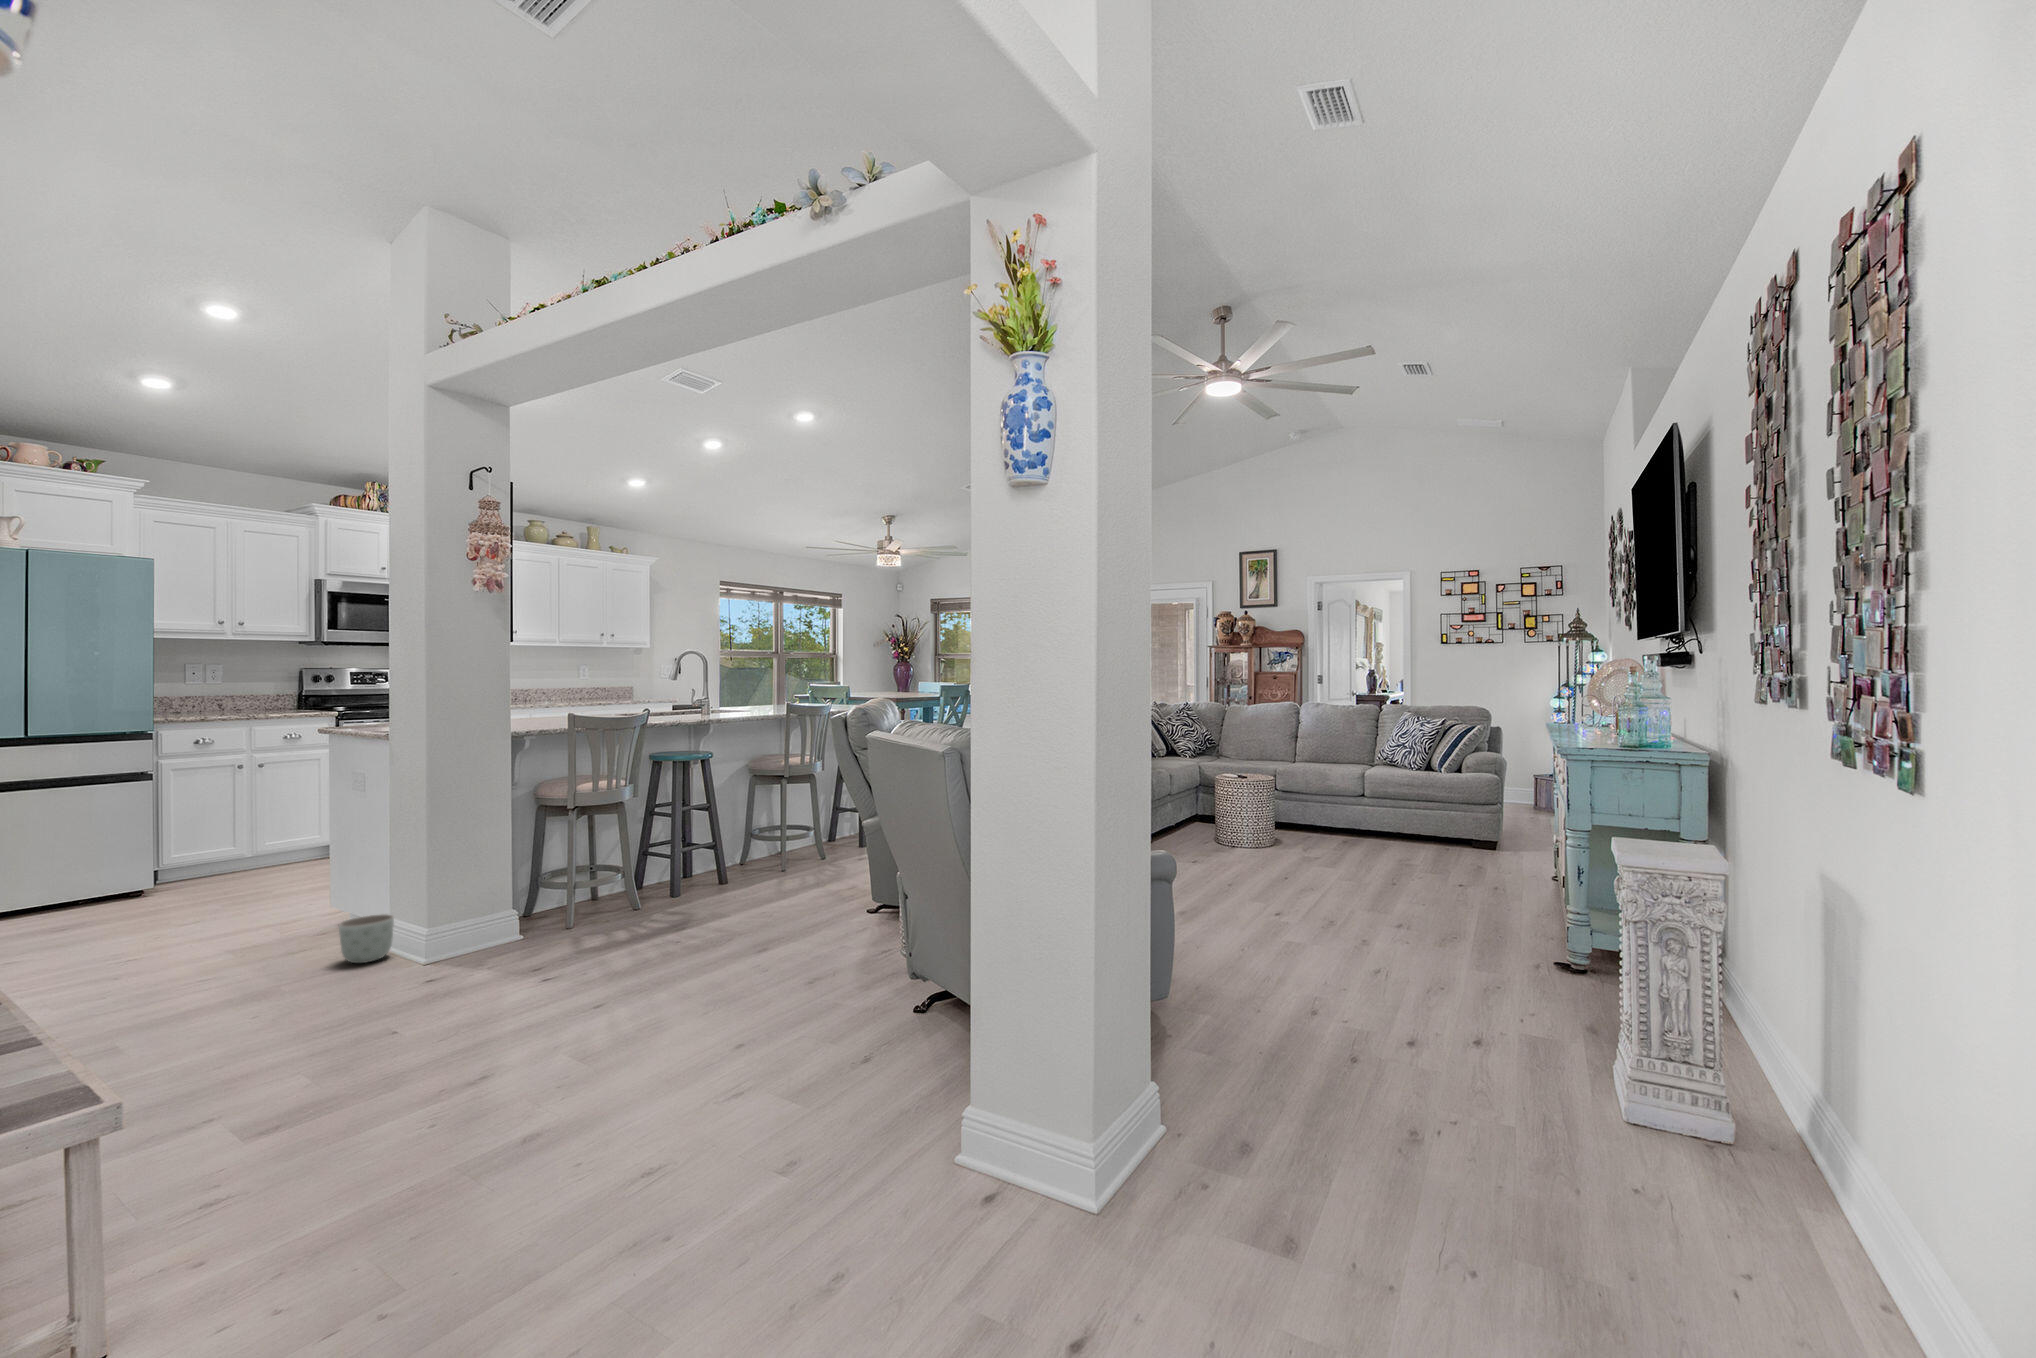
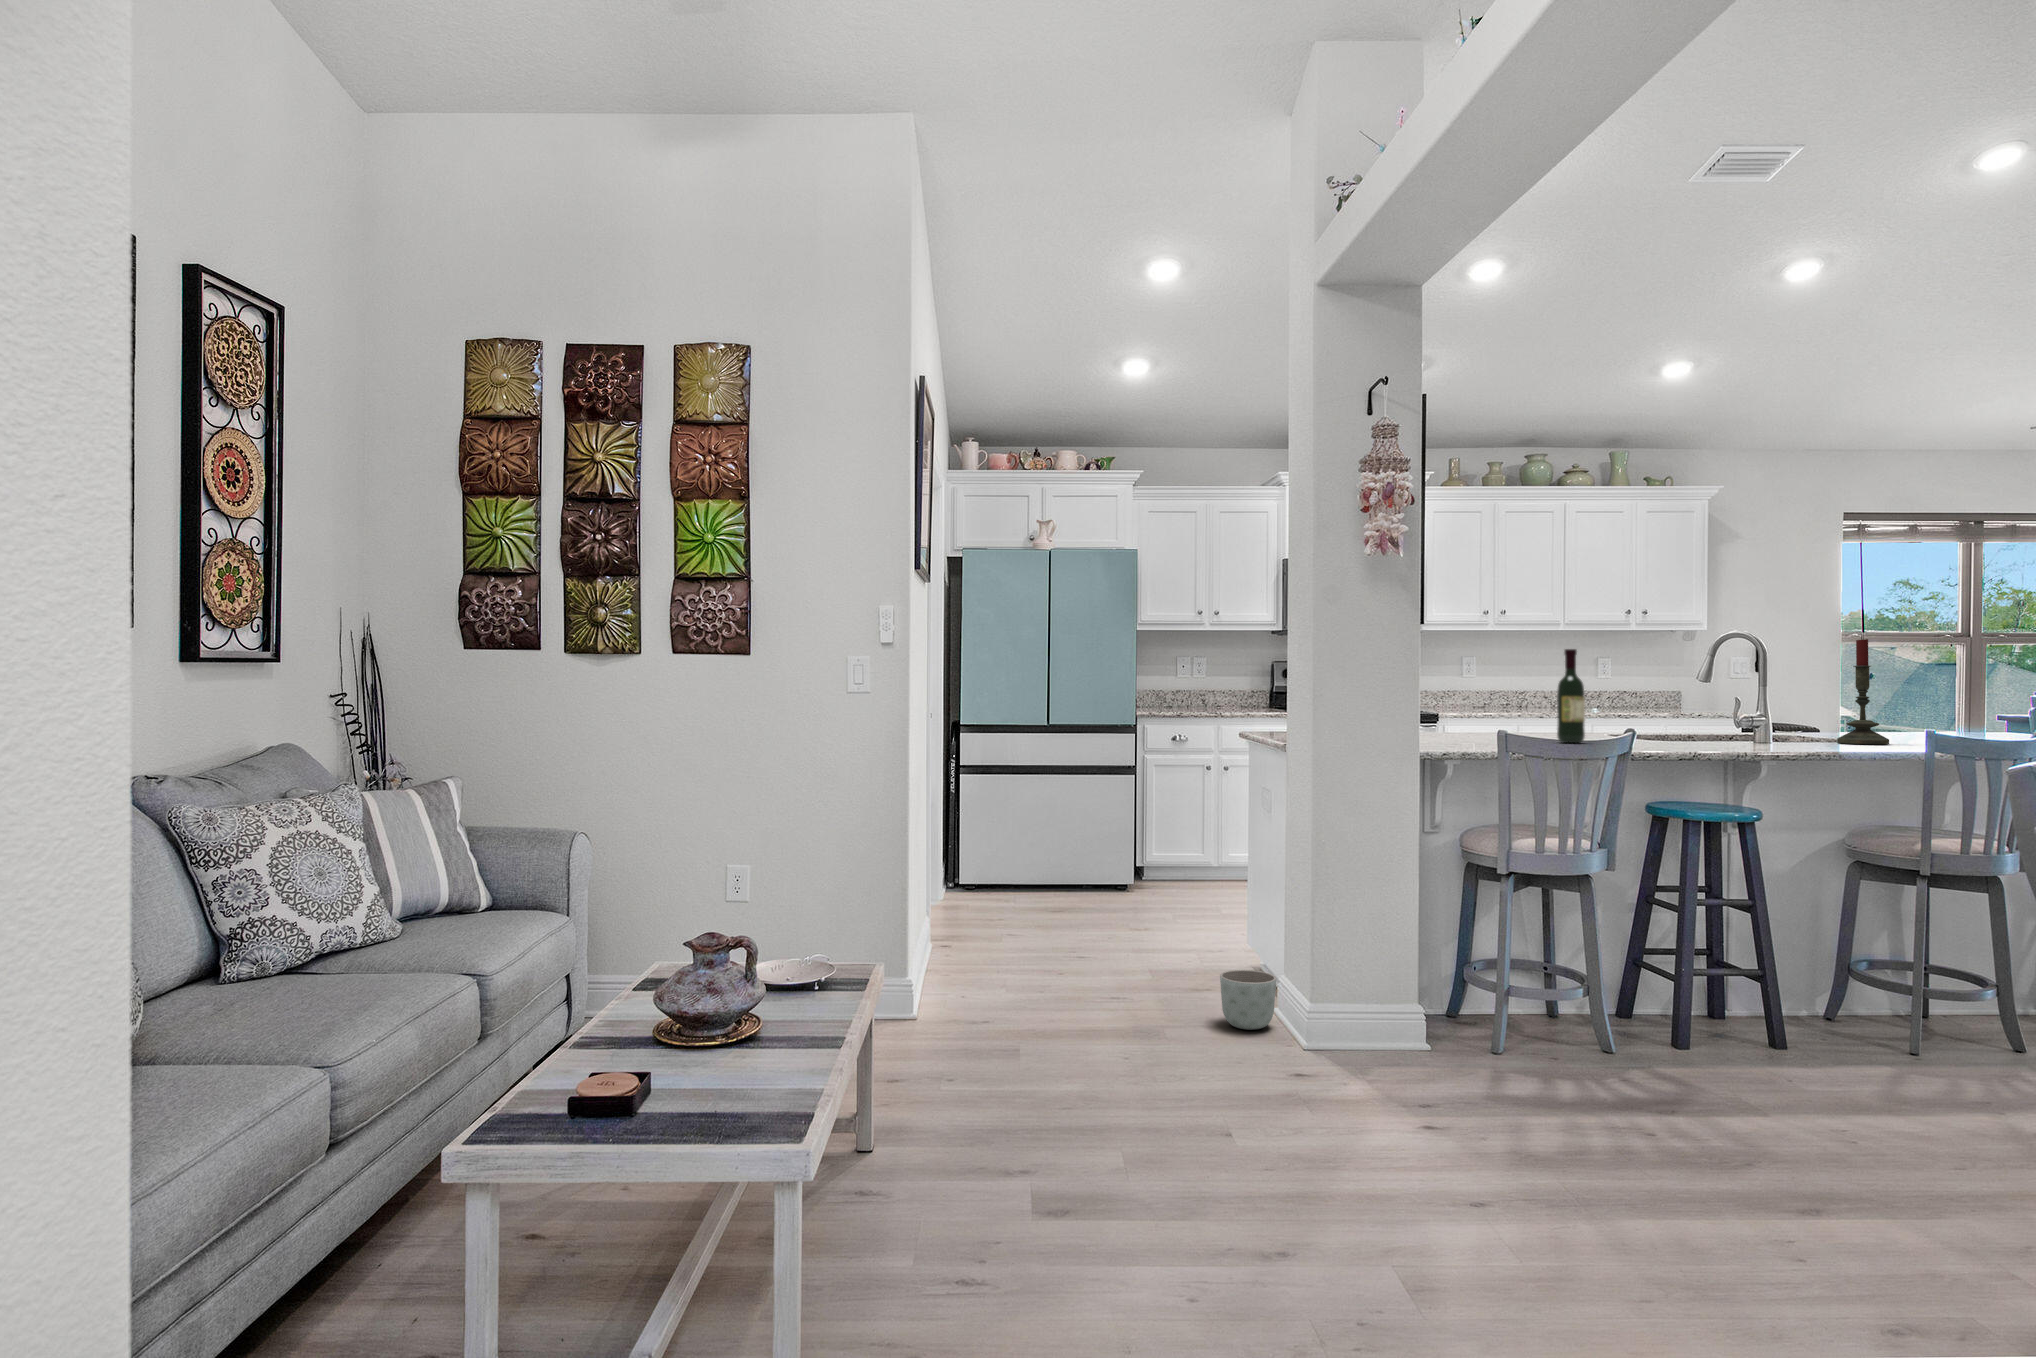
candle: none [742,653,766,713] -> present [1837,637,1889,744]
wine bottle: none [595,660,613,720] -> present [1557,649,1585,743]

